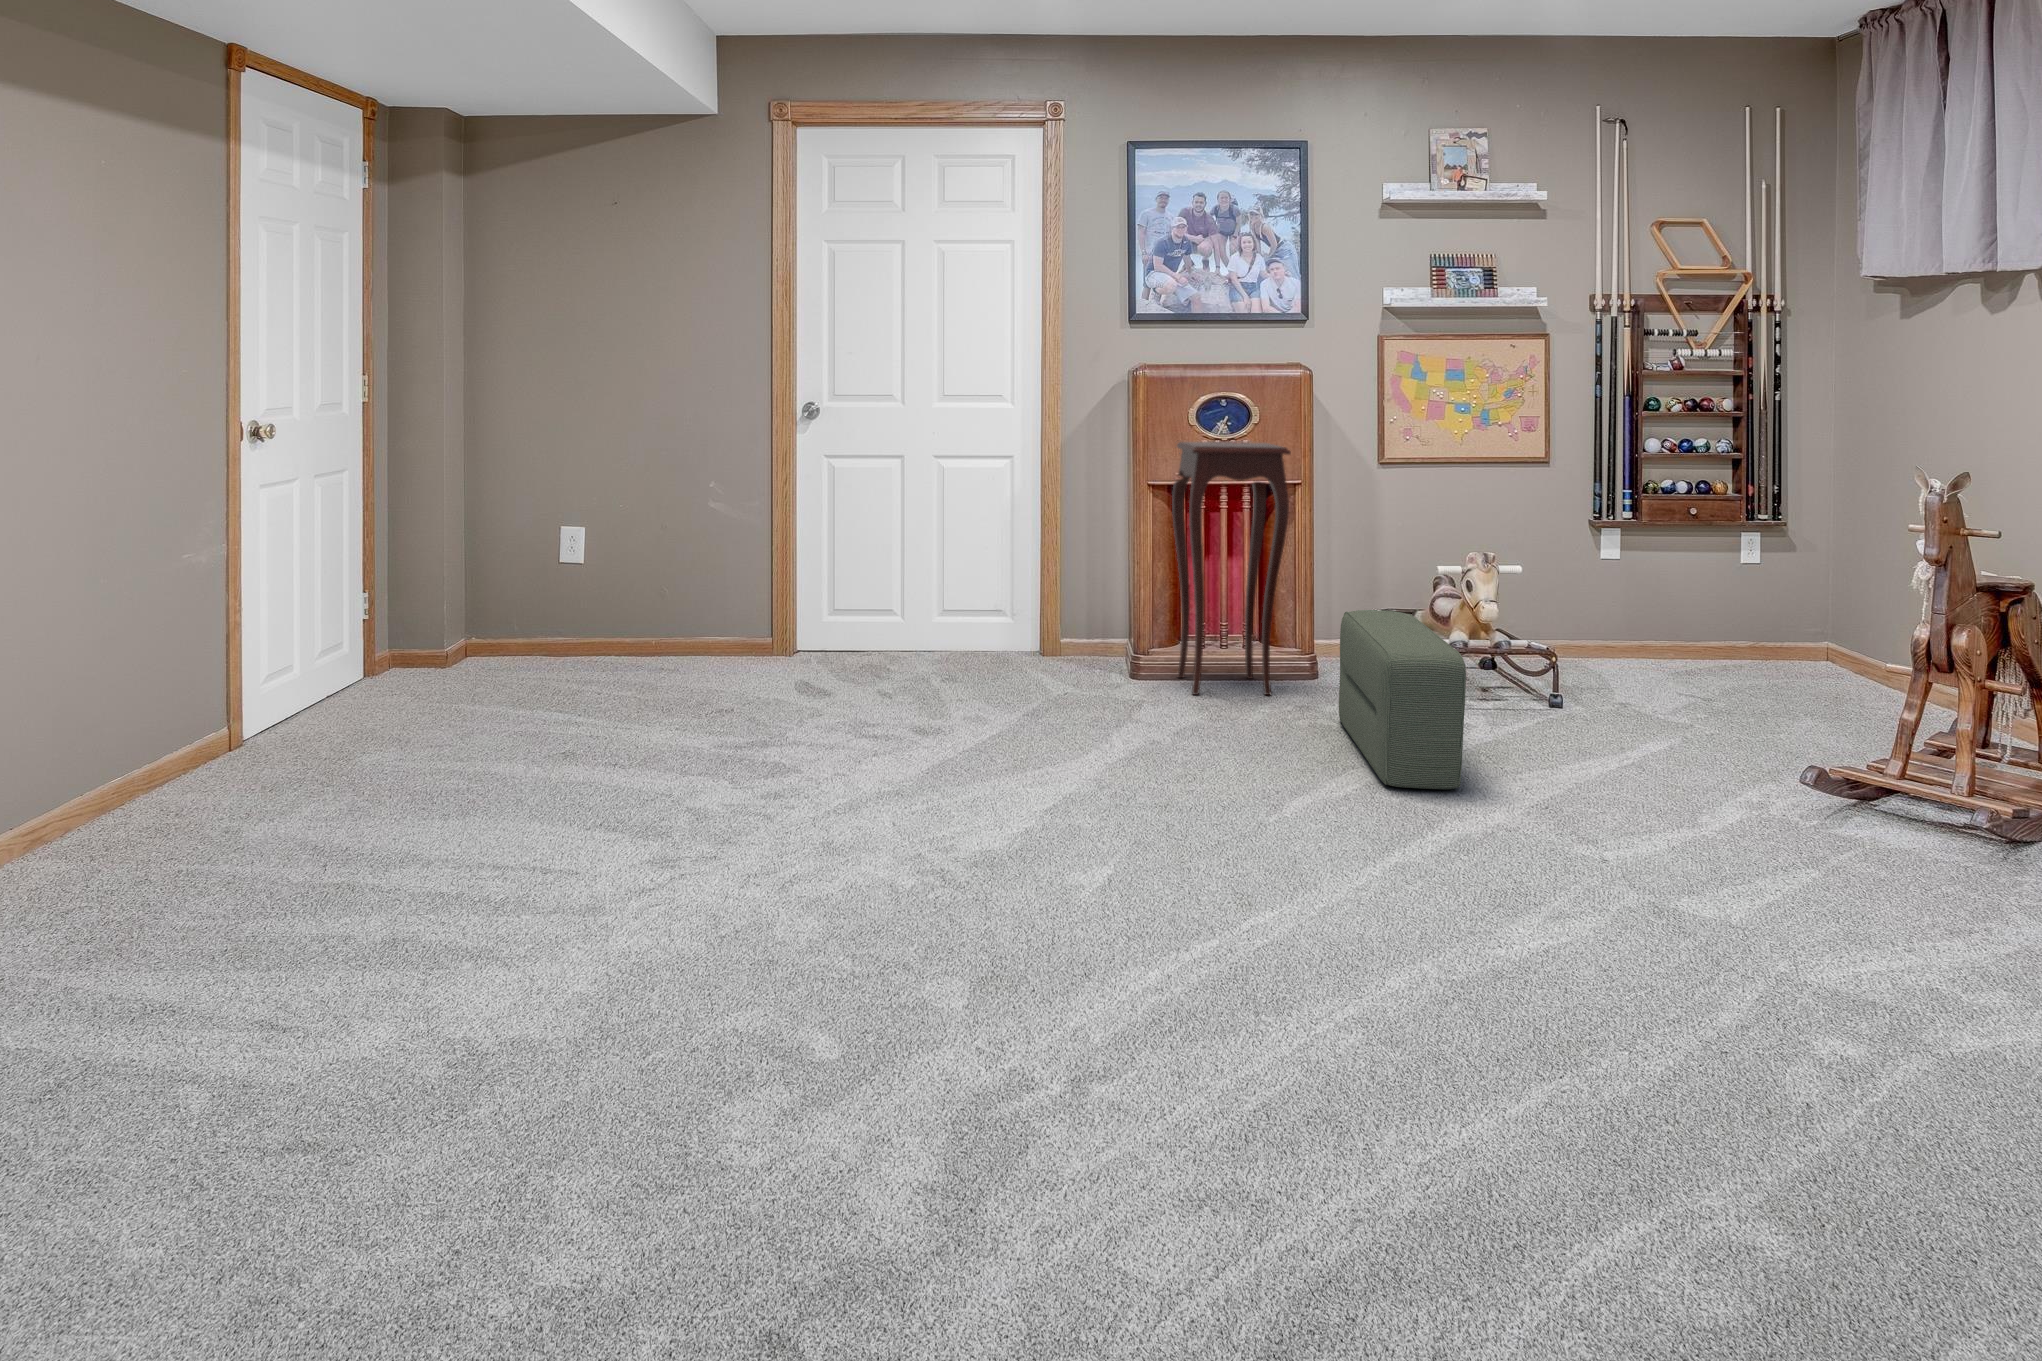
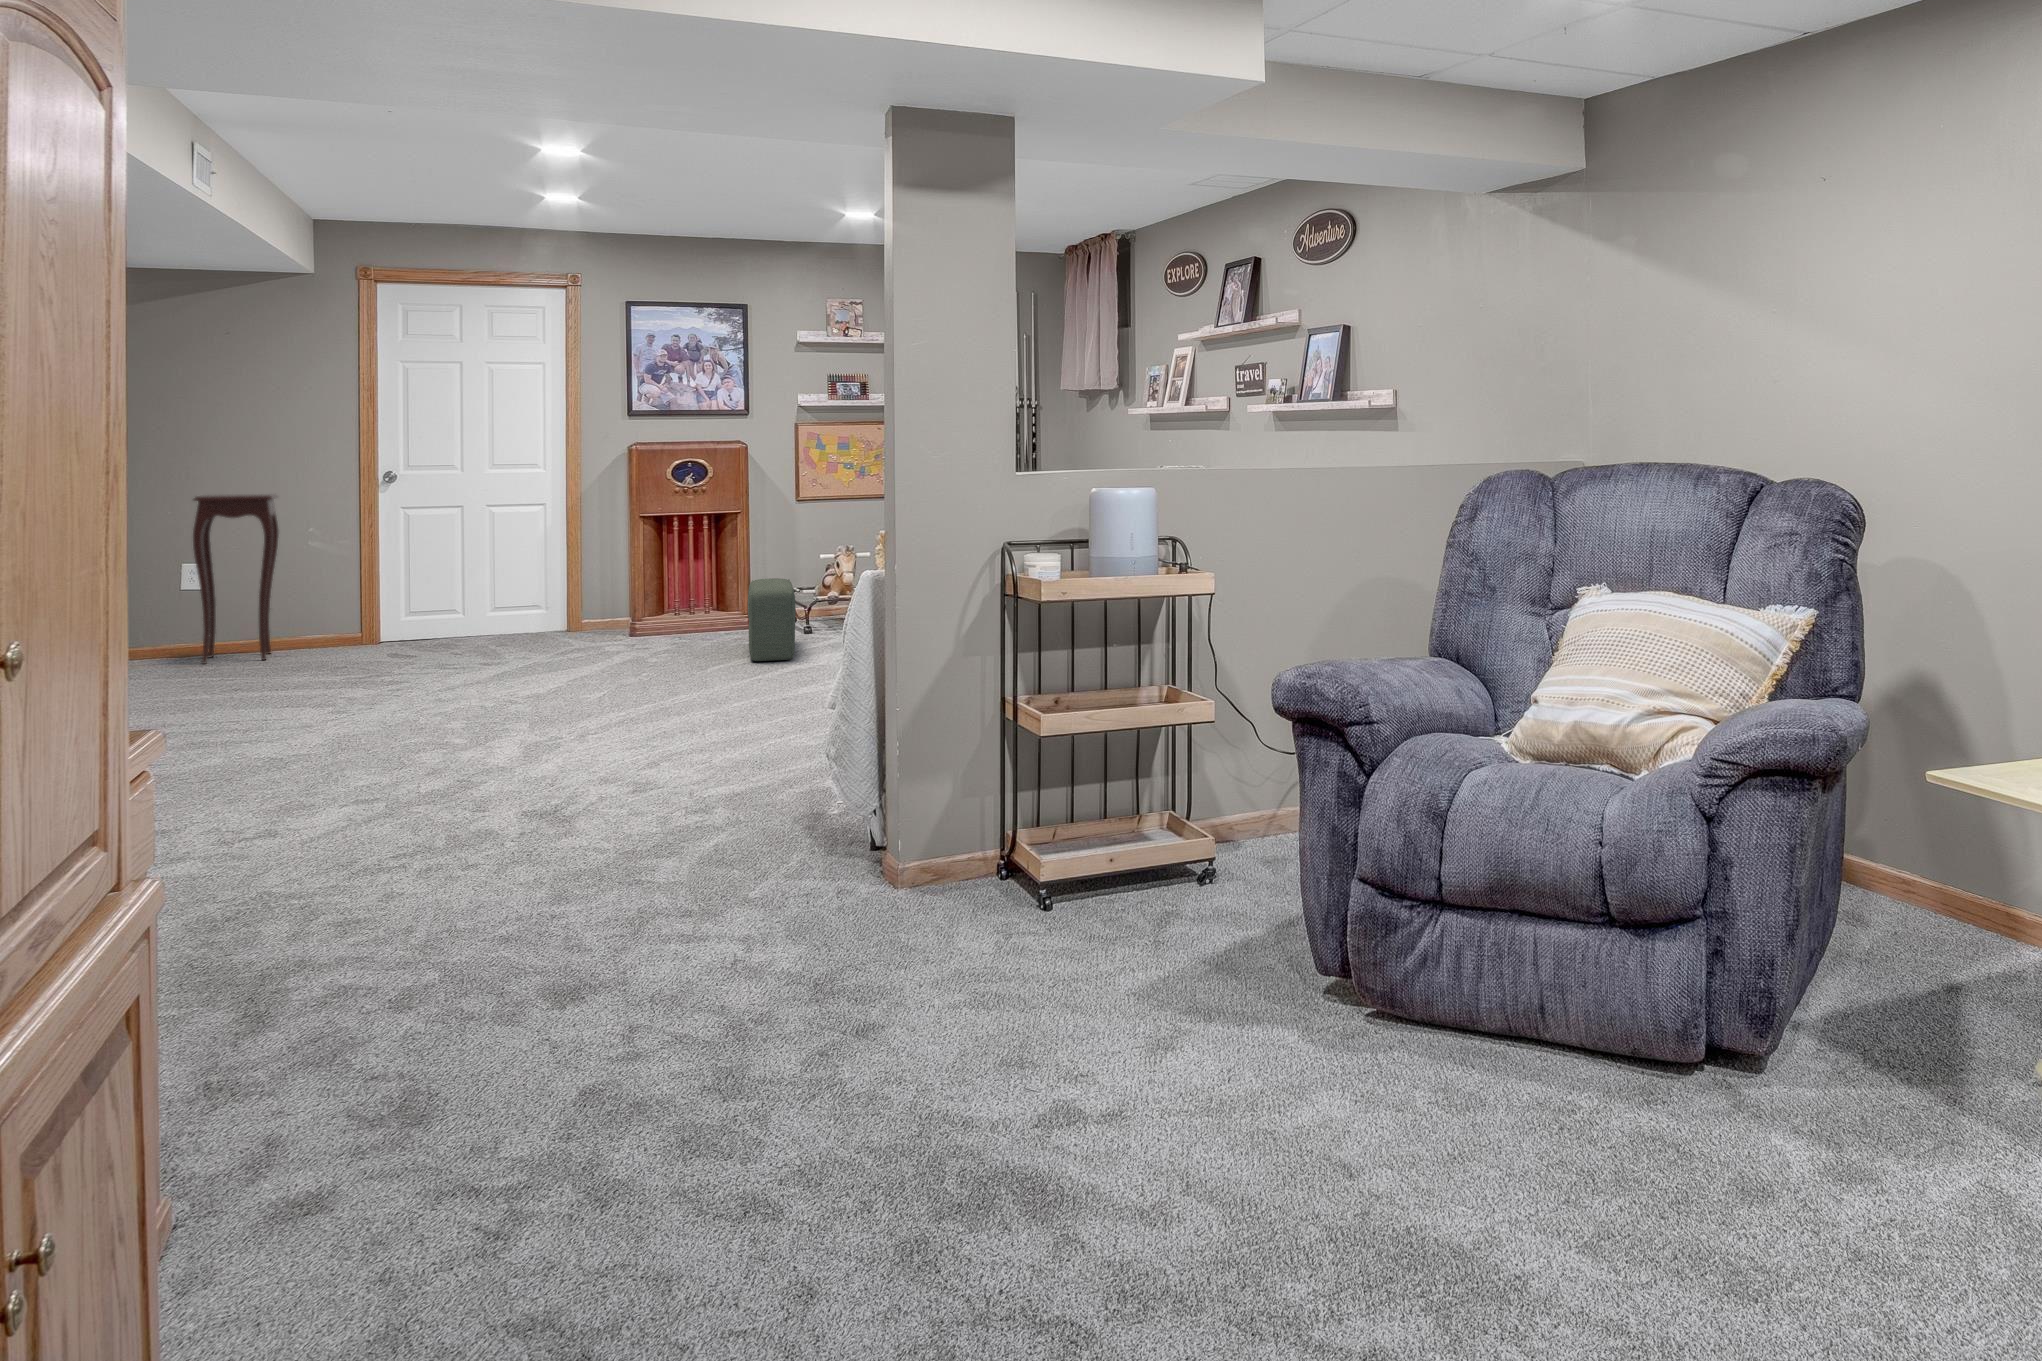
side table: present [1172,441,1291,695] -> present [193,494,279,663]

